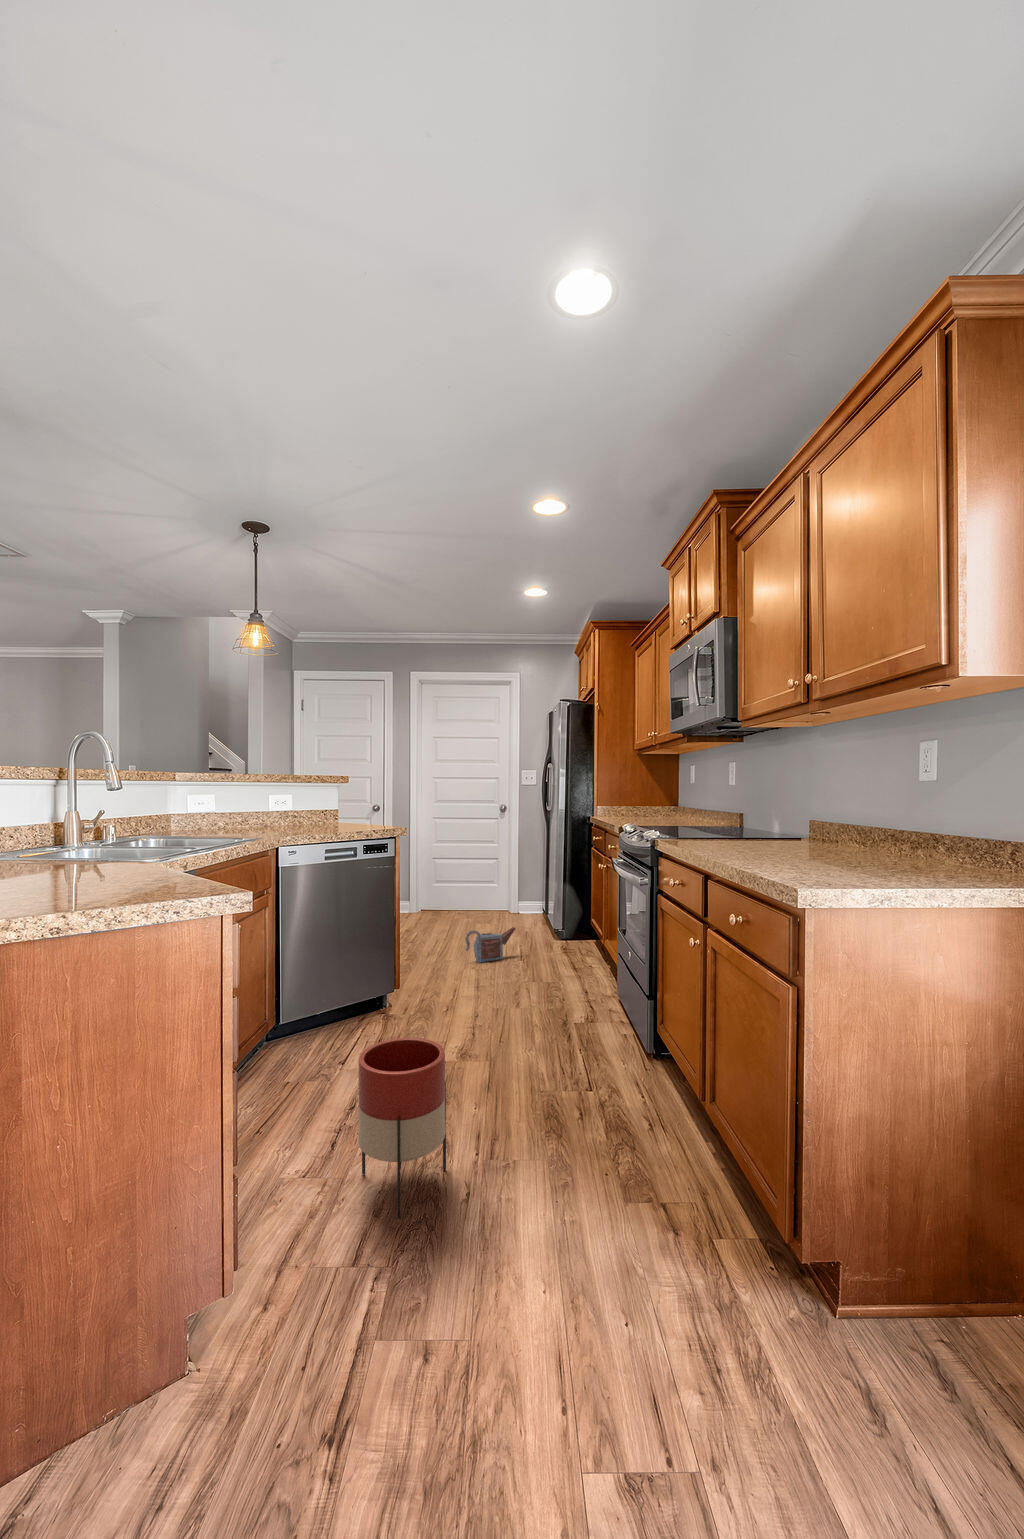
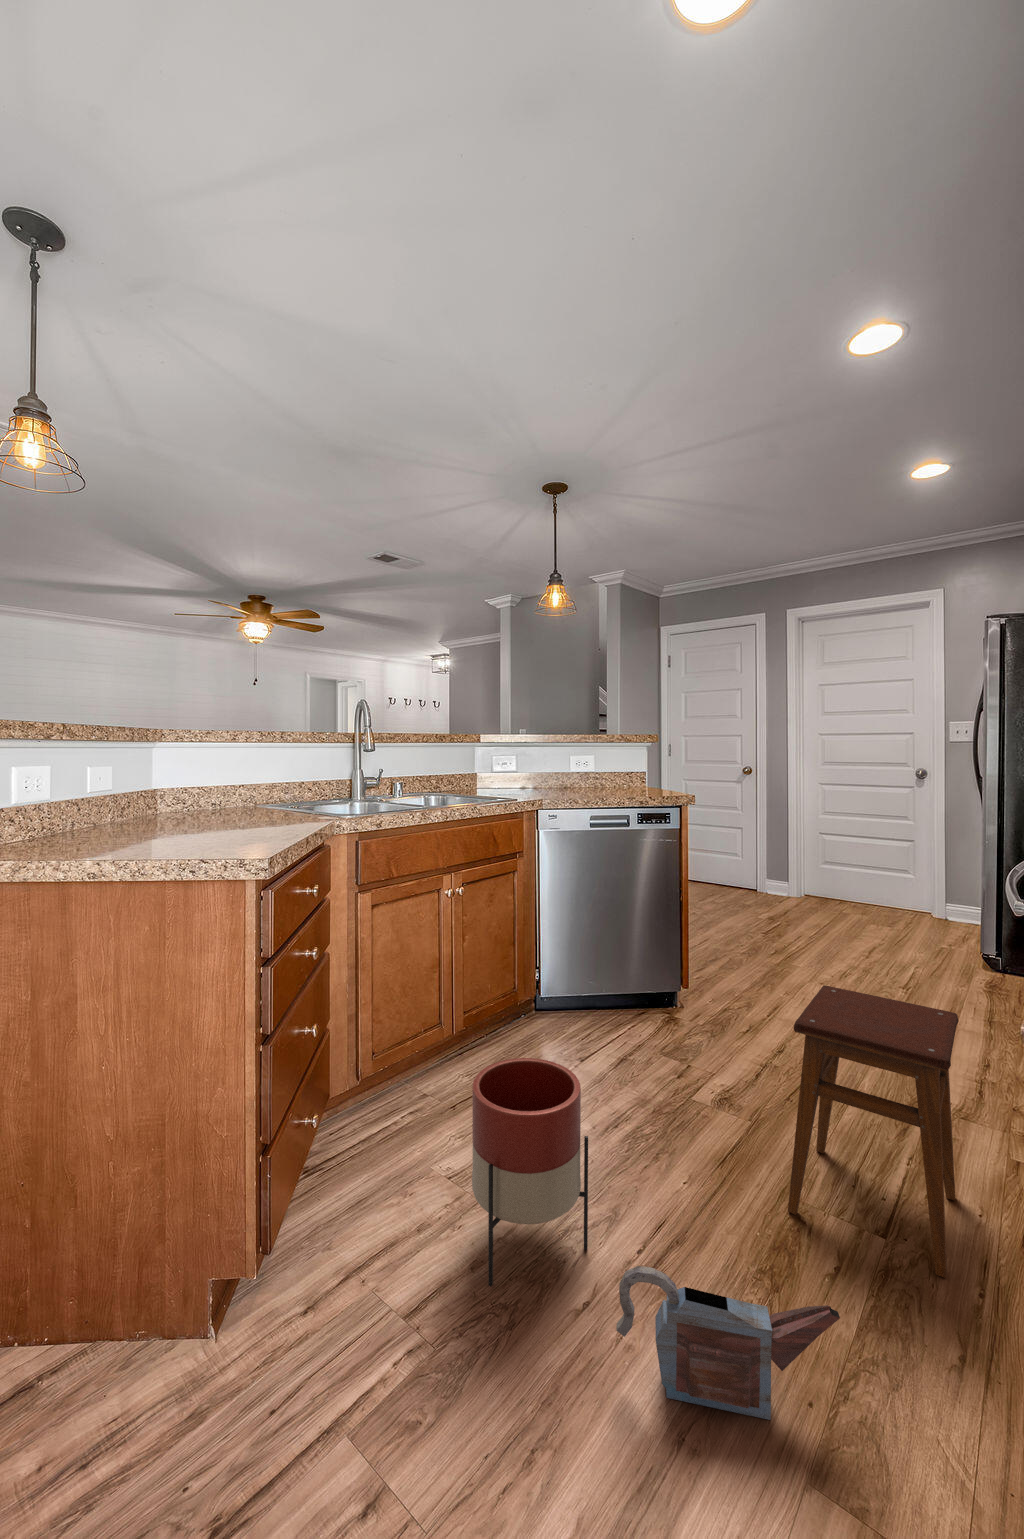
watering can: present [465,927,516,963] -> present [616,1266,840,1420]
stool: none [535,946,629,1099] -> present [788,986,958,1278]

